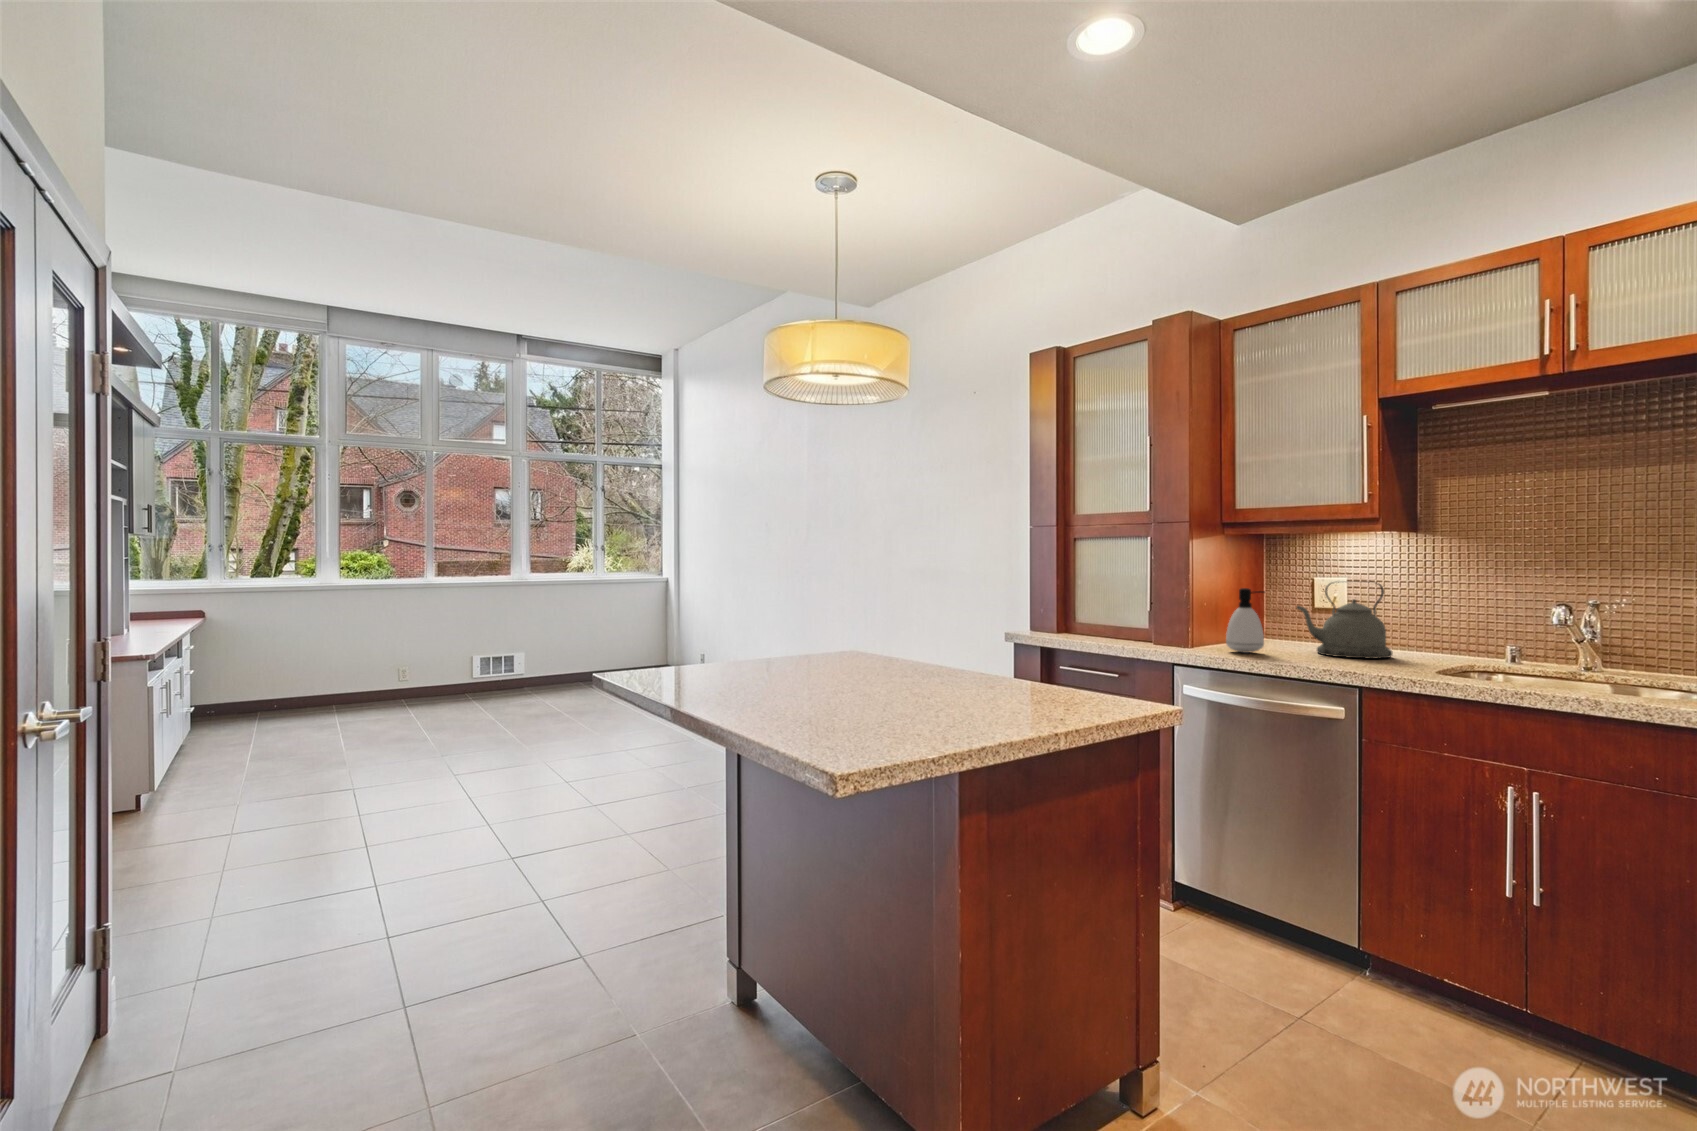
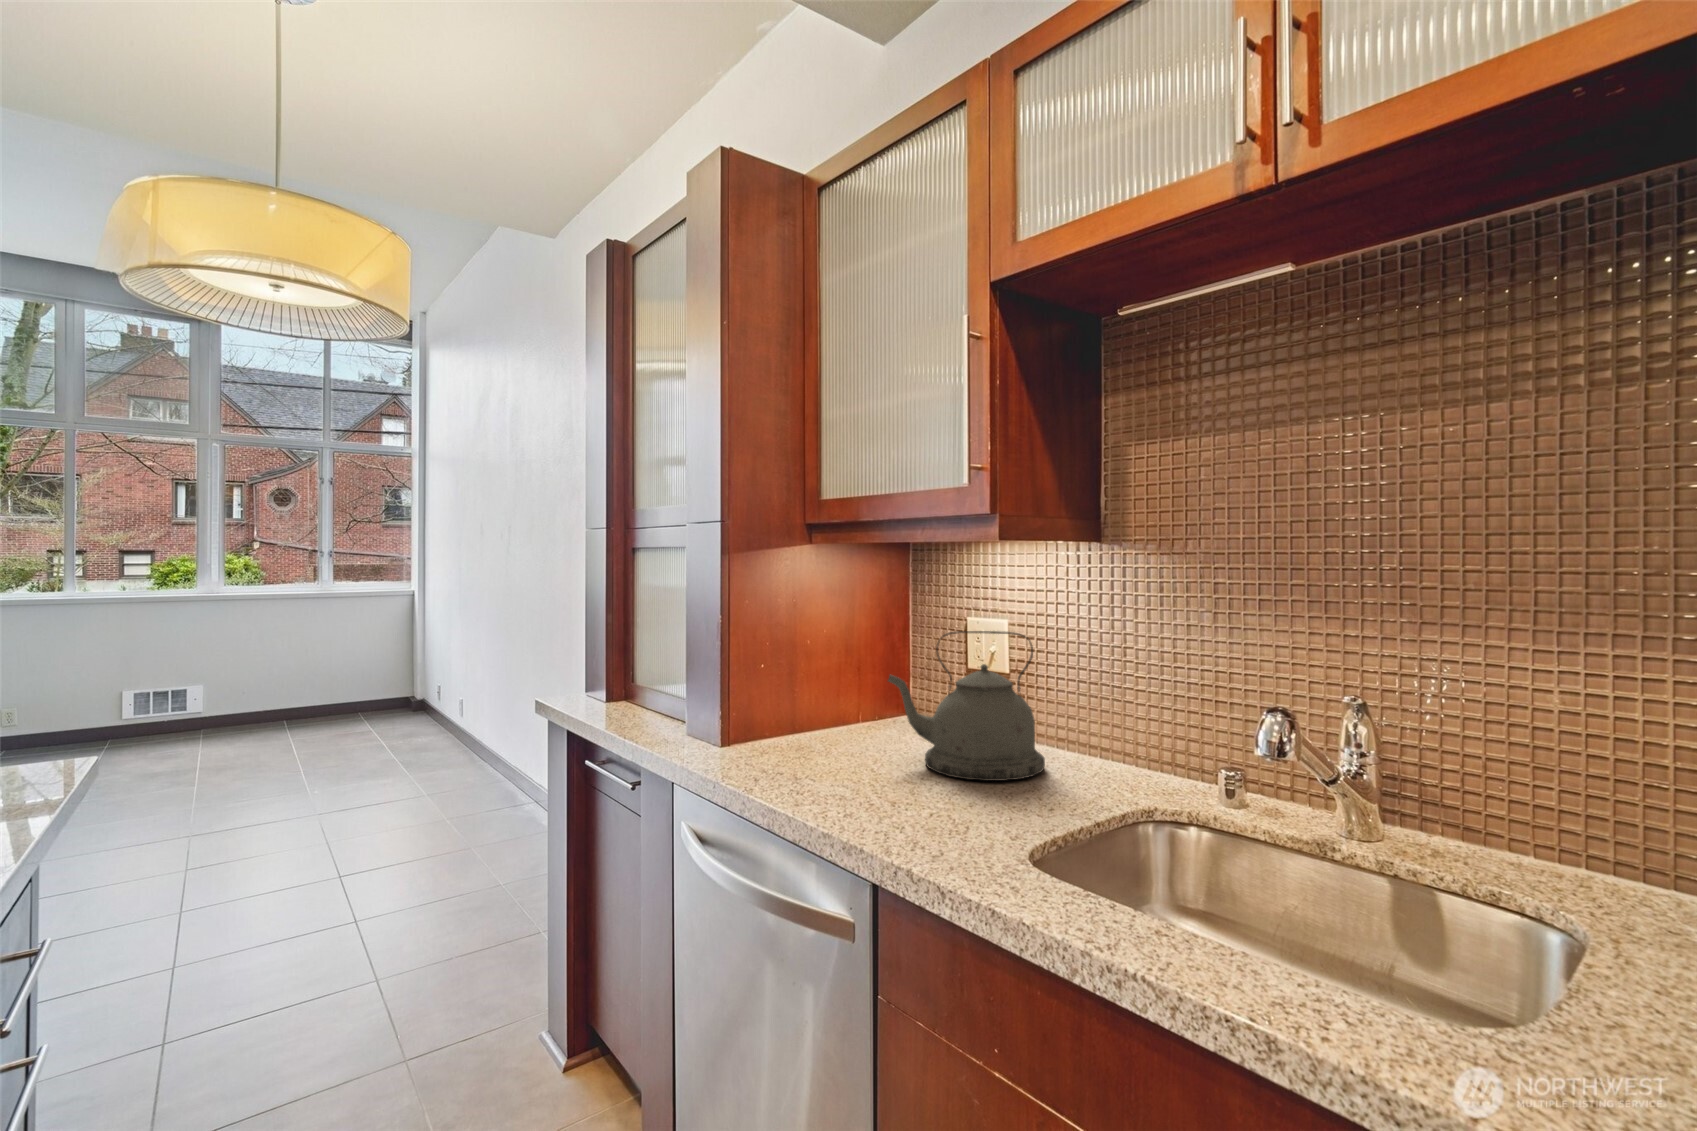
soap dispenser: present [1226,588,1265,653] -> none [759,644,823,764]

